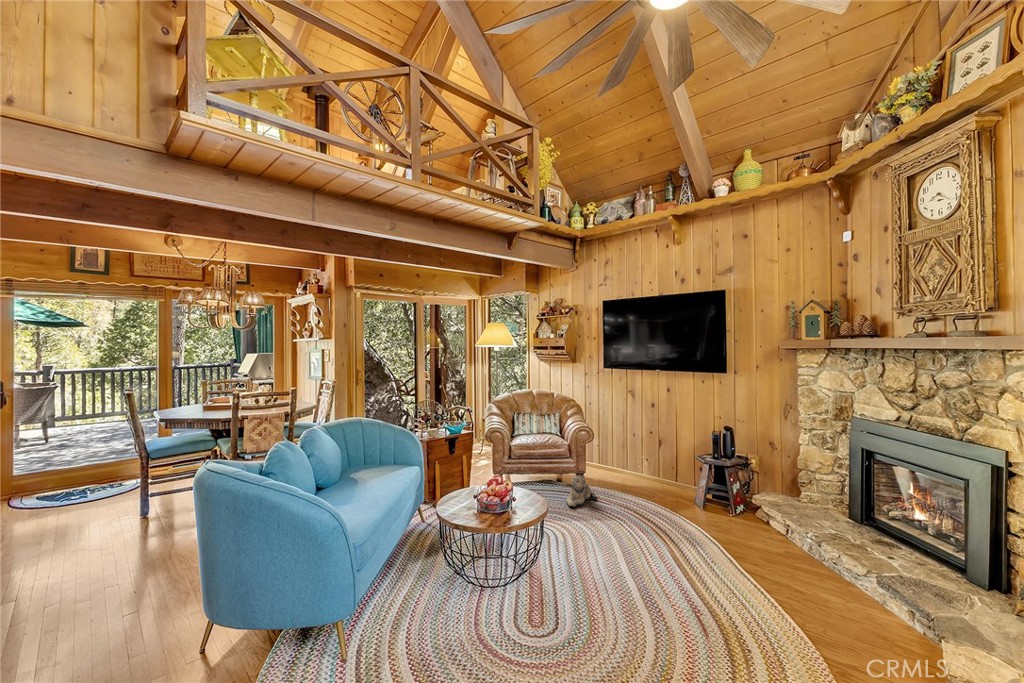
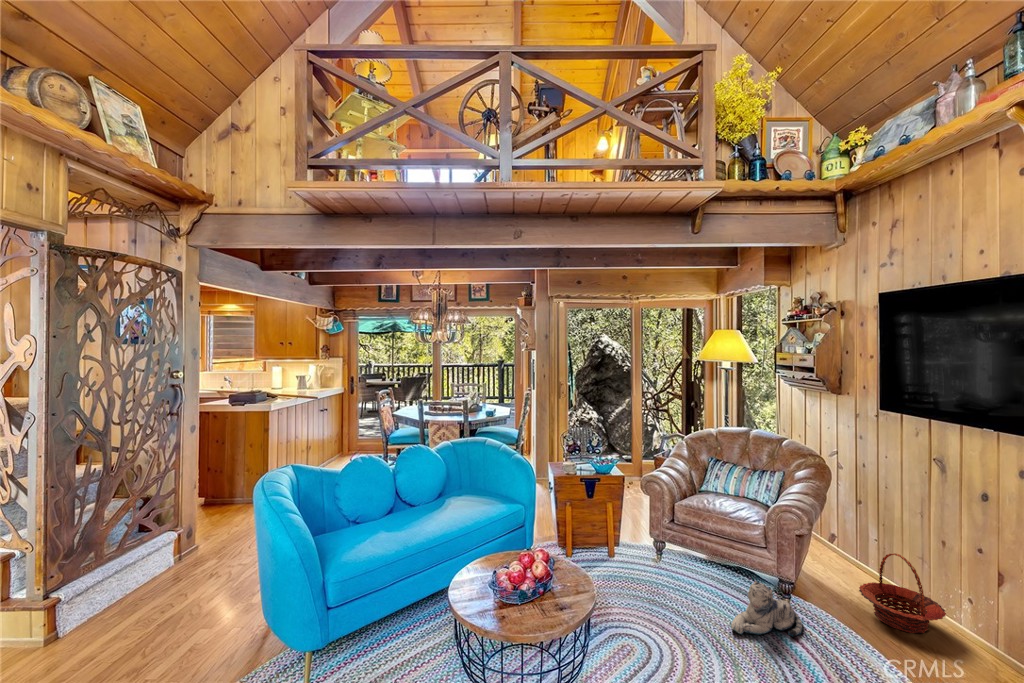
basket: none [603,444,640,482] -> present [859,553,946,633]

